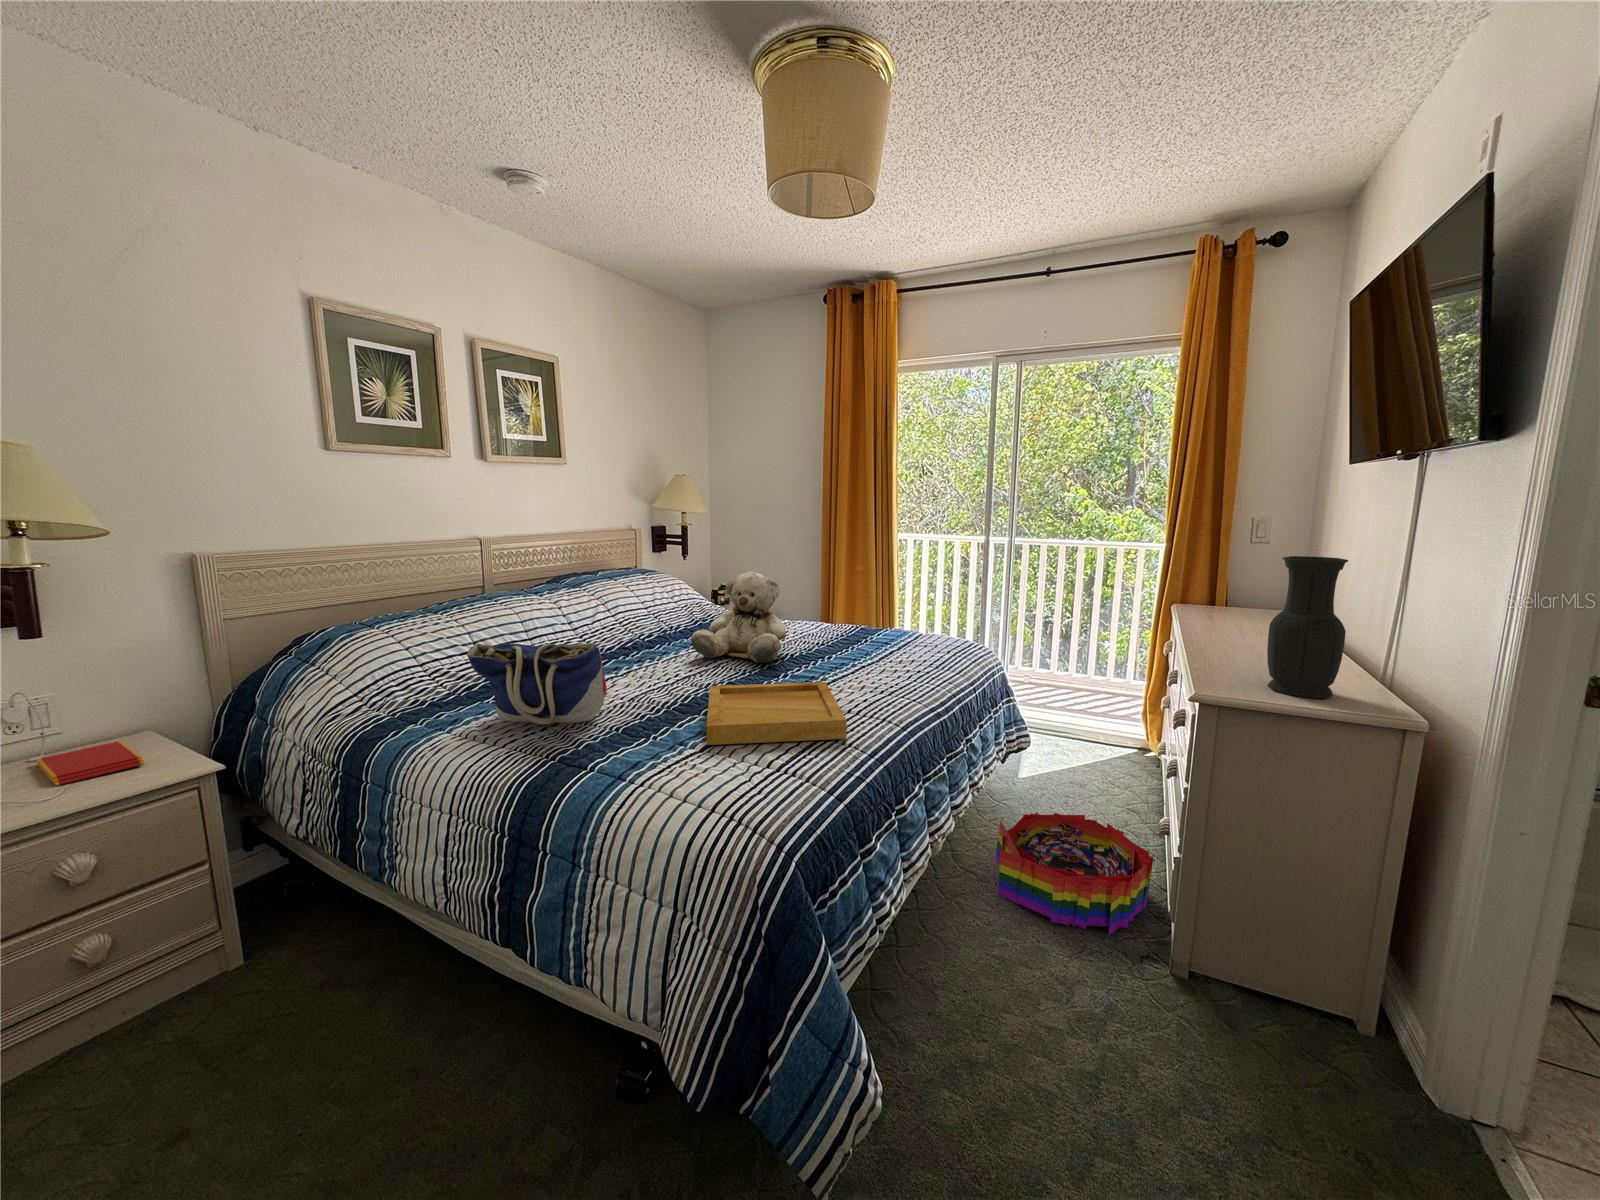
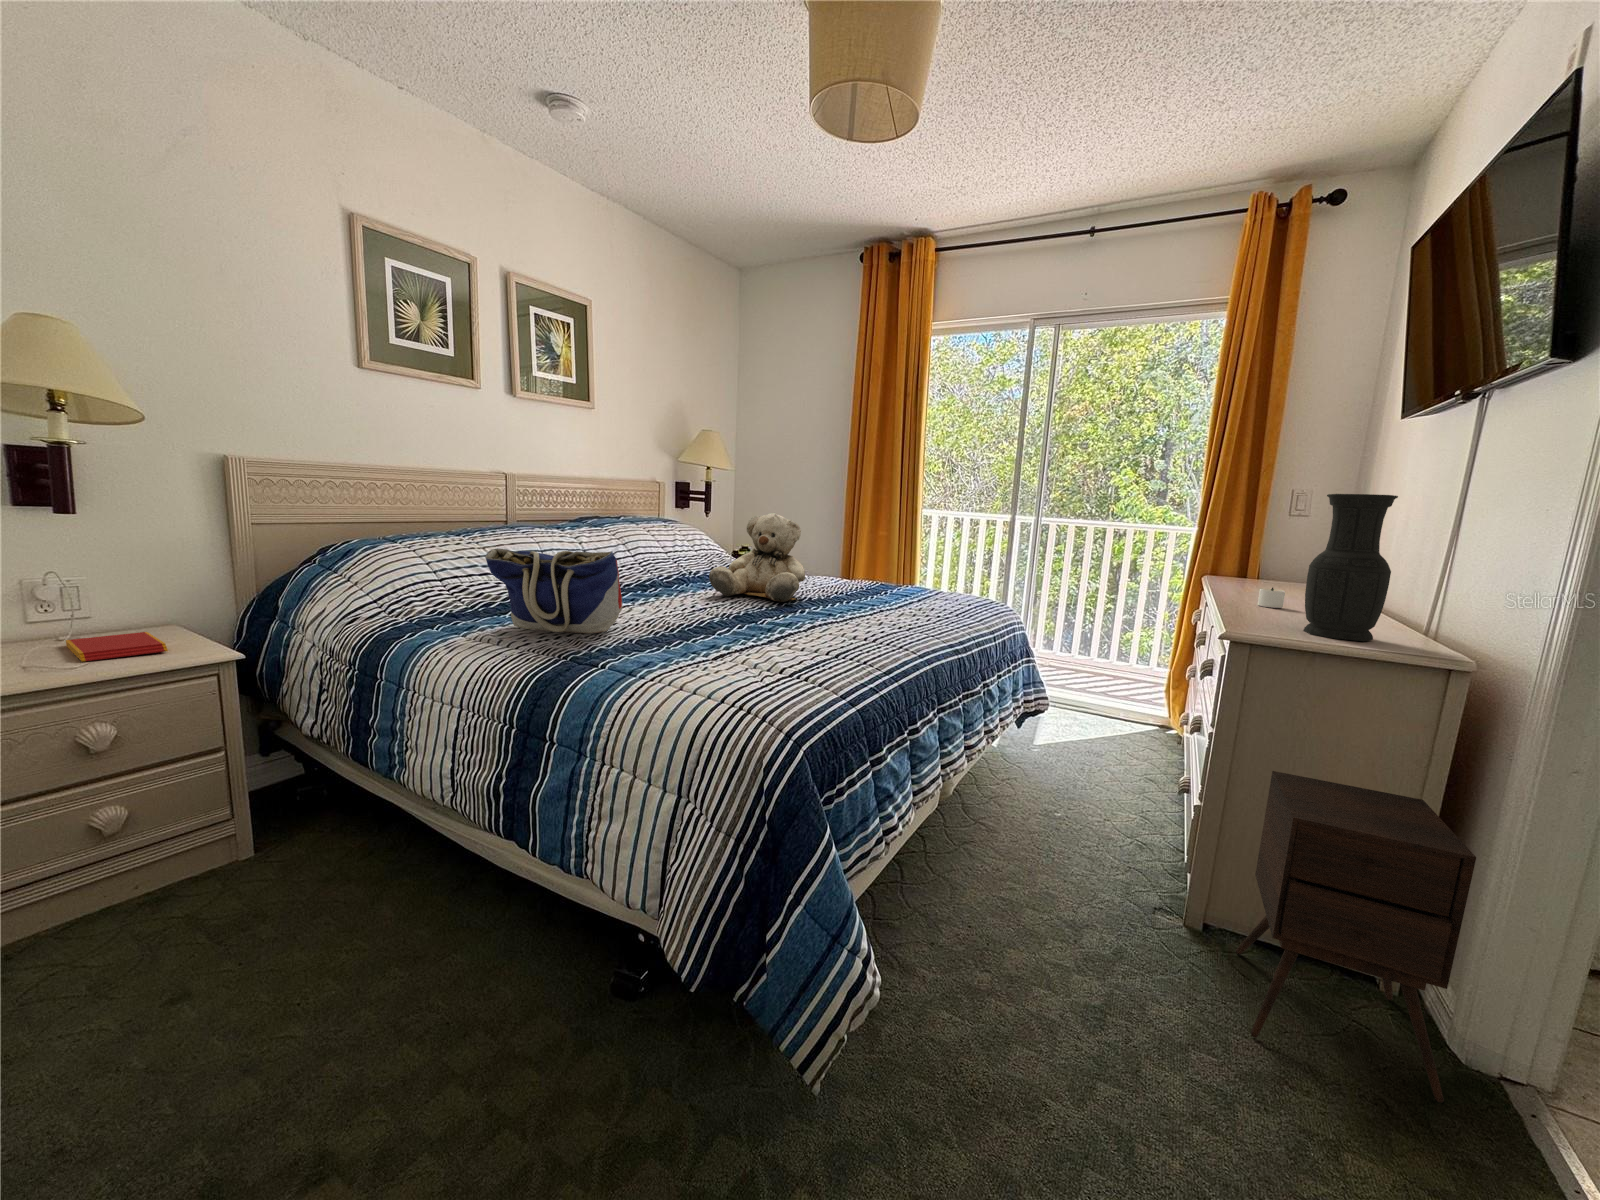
candle: none [1224,632,1258,654] -> present [1258,588,1285,608]
tray: present [706,682,846,745] -> none [720,610,863,658]
storage bin: present [995,812,1153,935] -> none [1007,768,1172,887]
side table: none [1220,828,1436,1154] -> present [1236,771,1476,1103]

